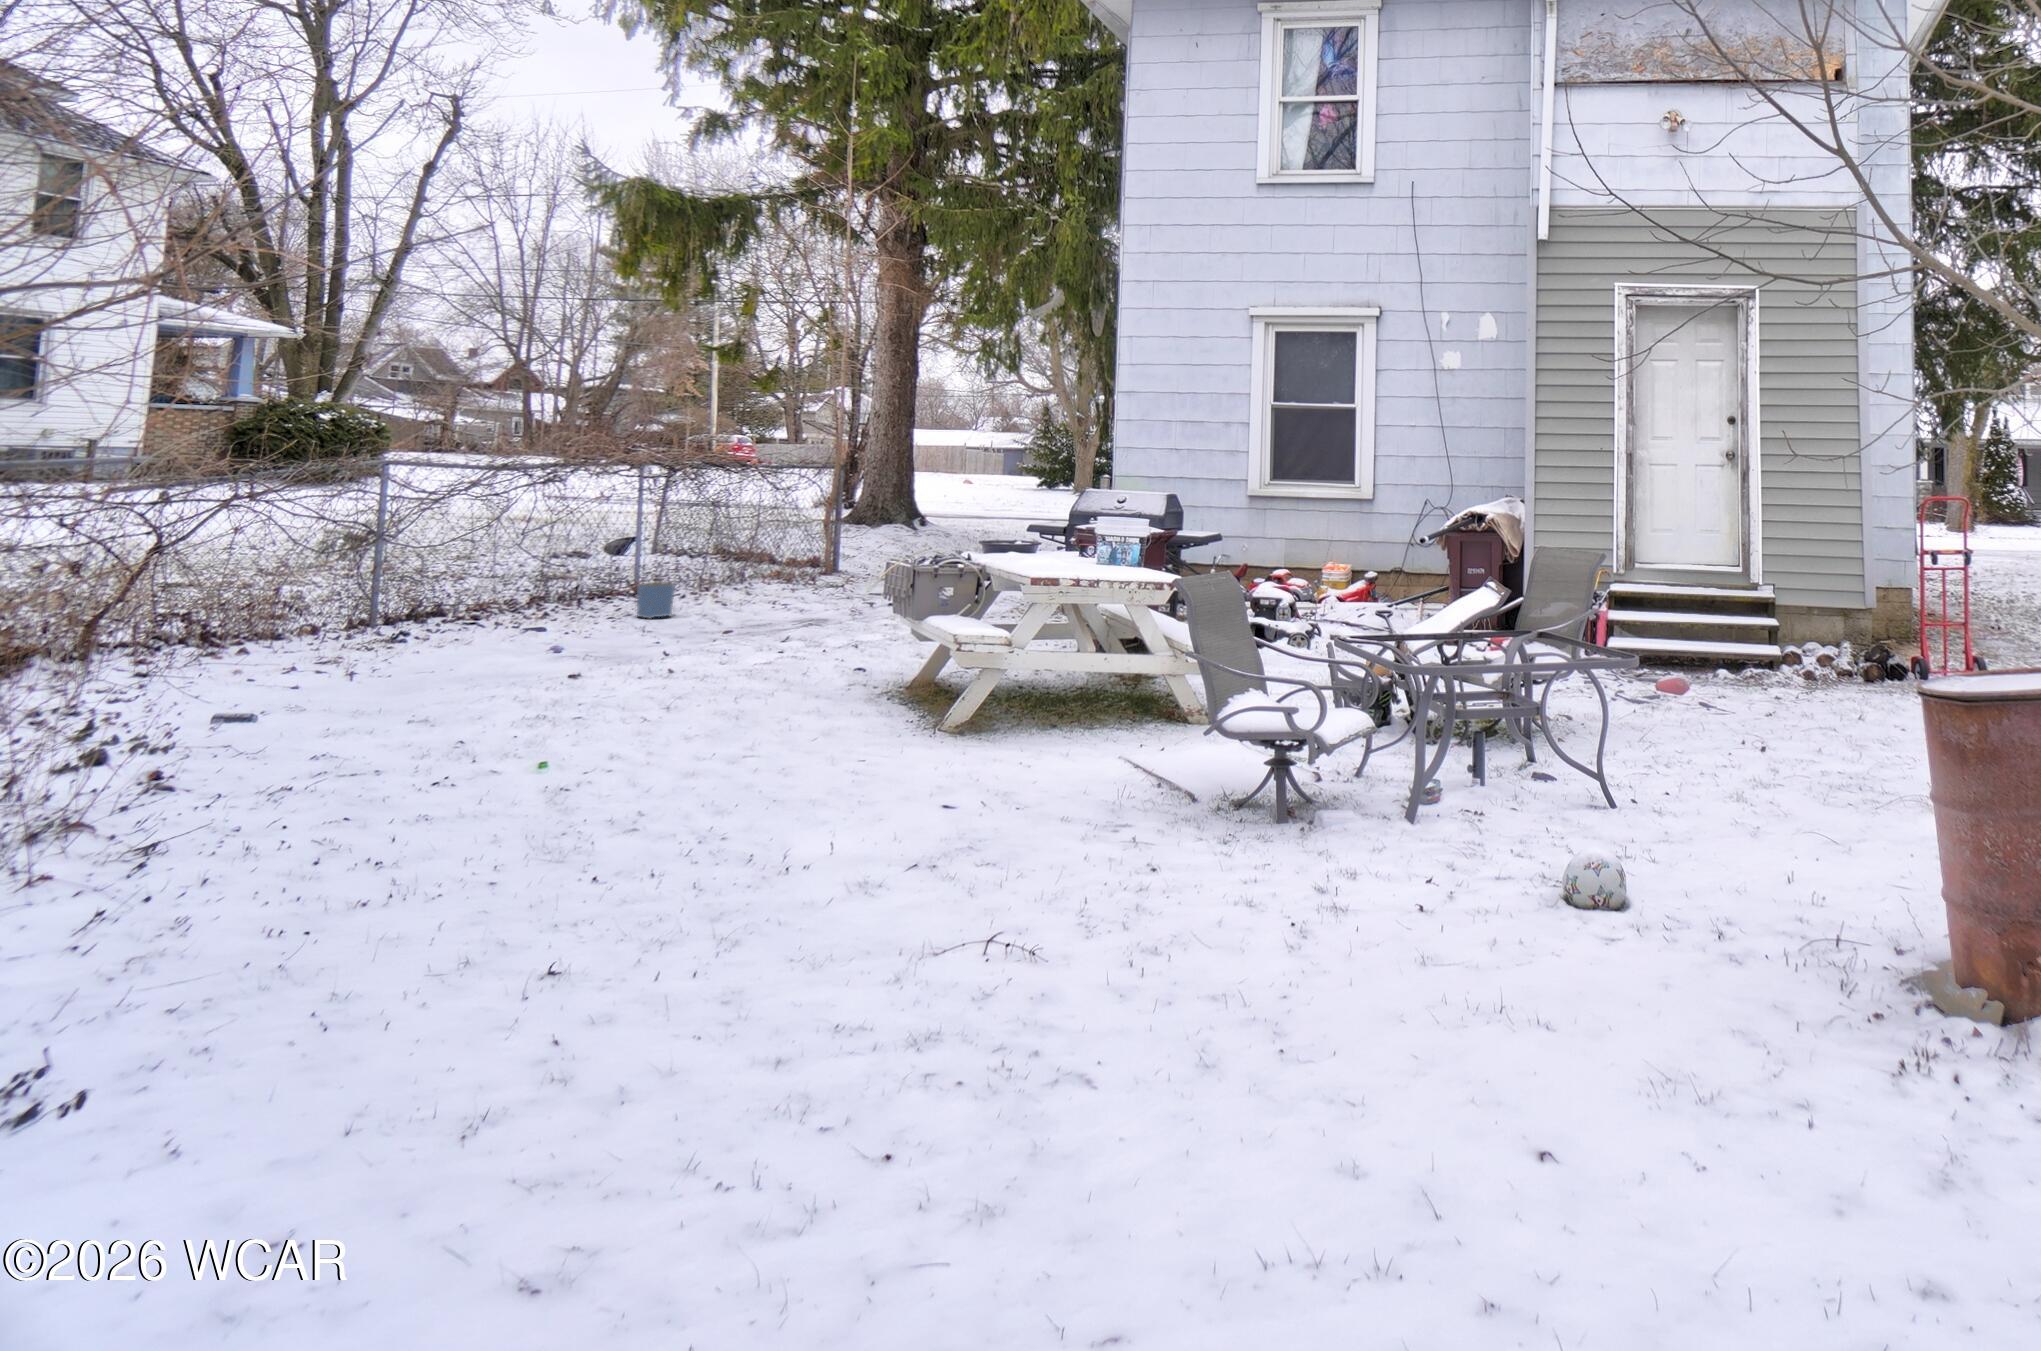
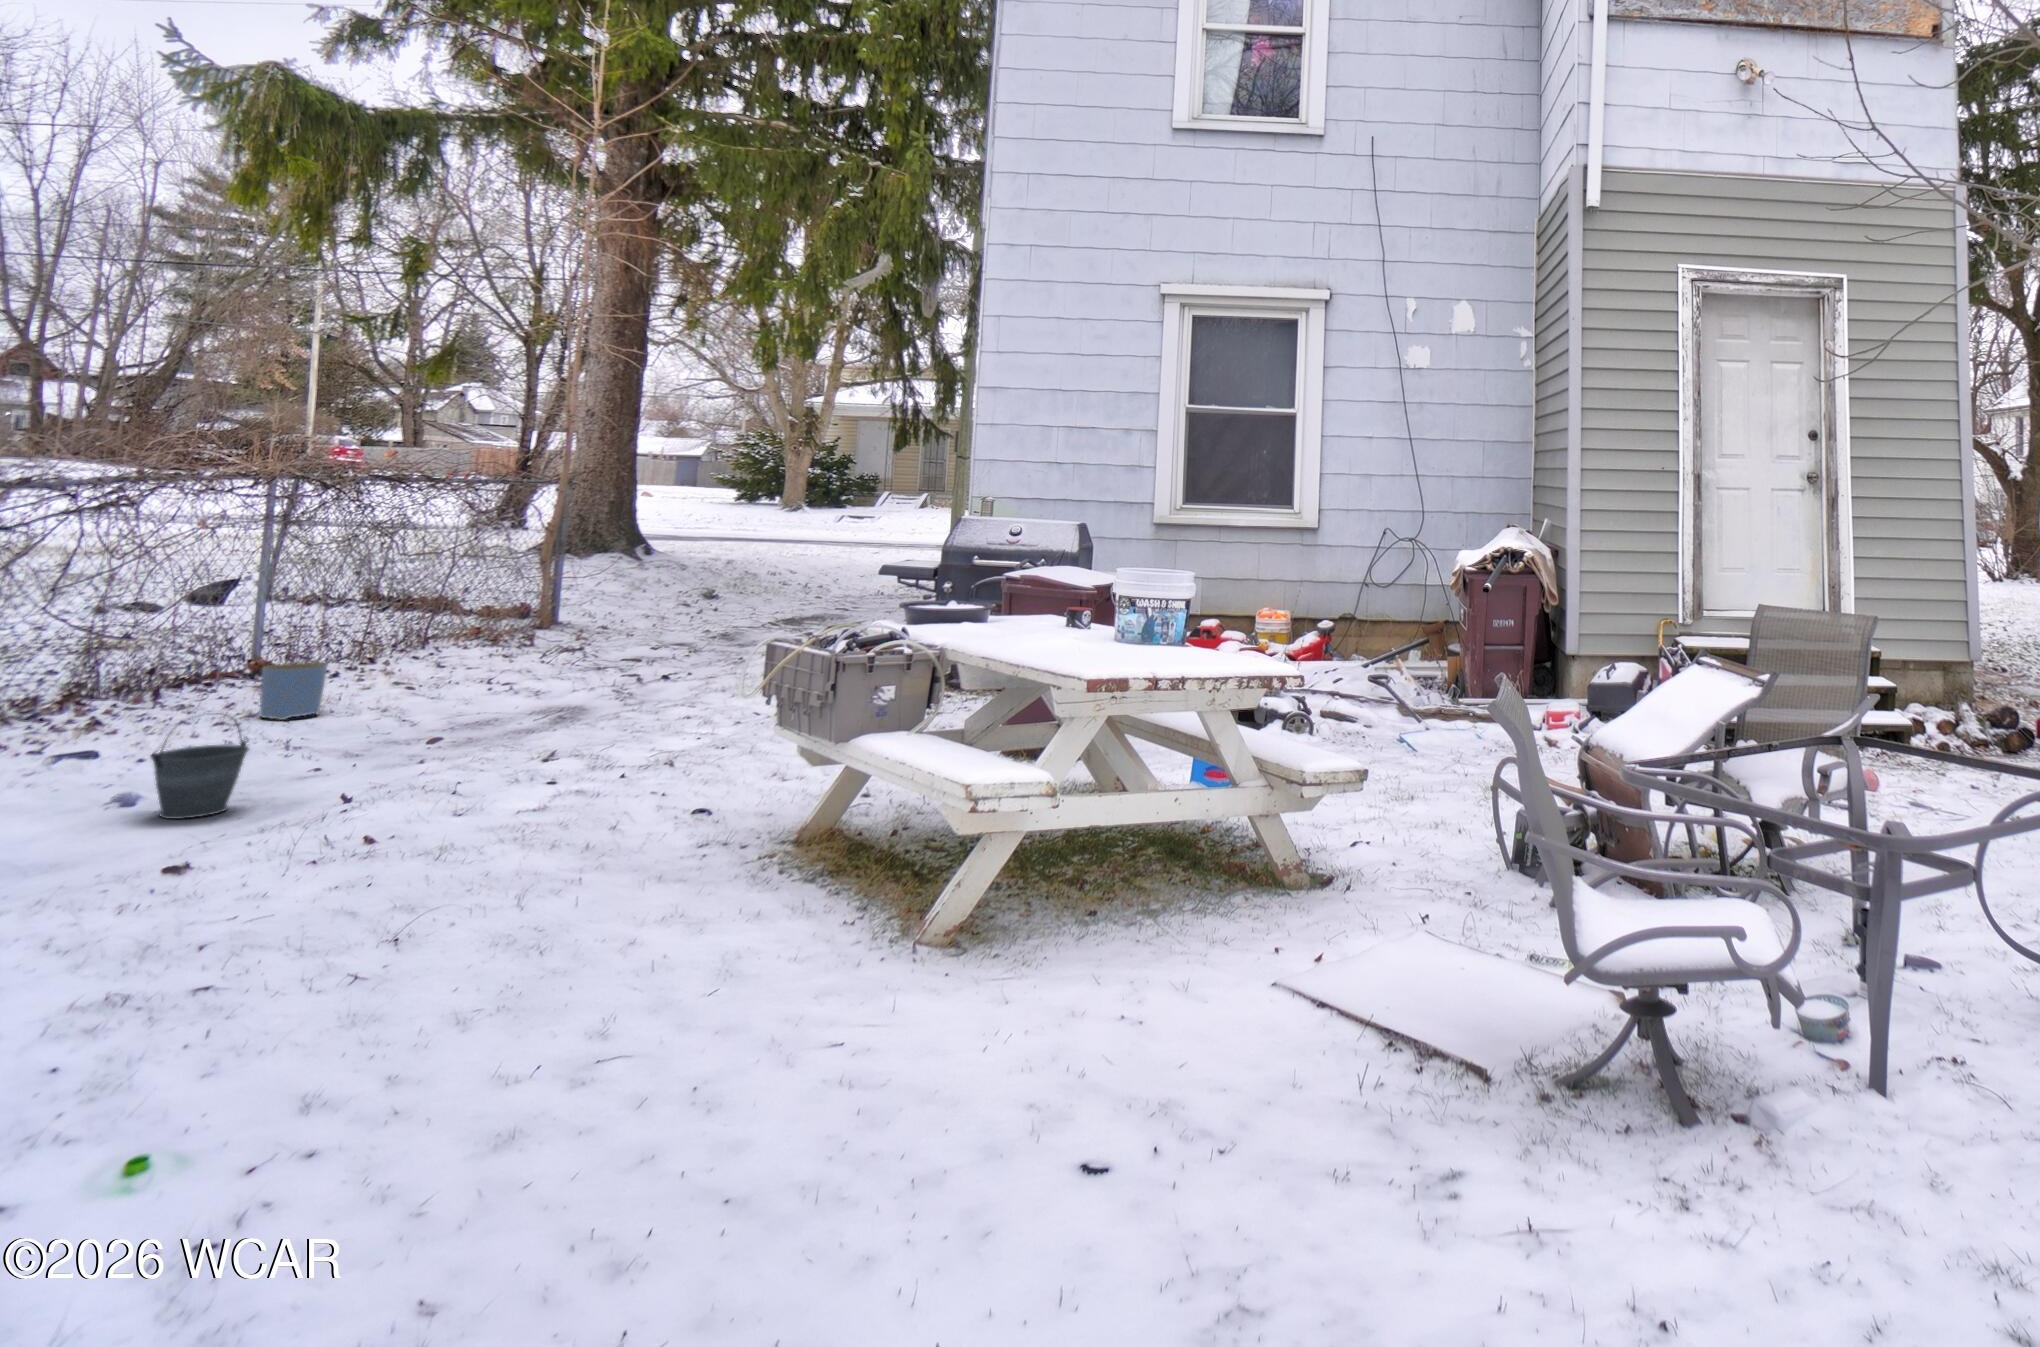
bucket: none [570,602,621,664] -> present [151,727,249,819]

